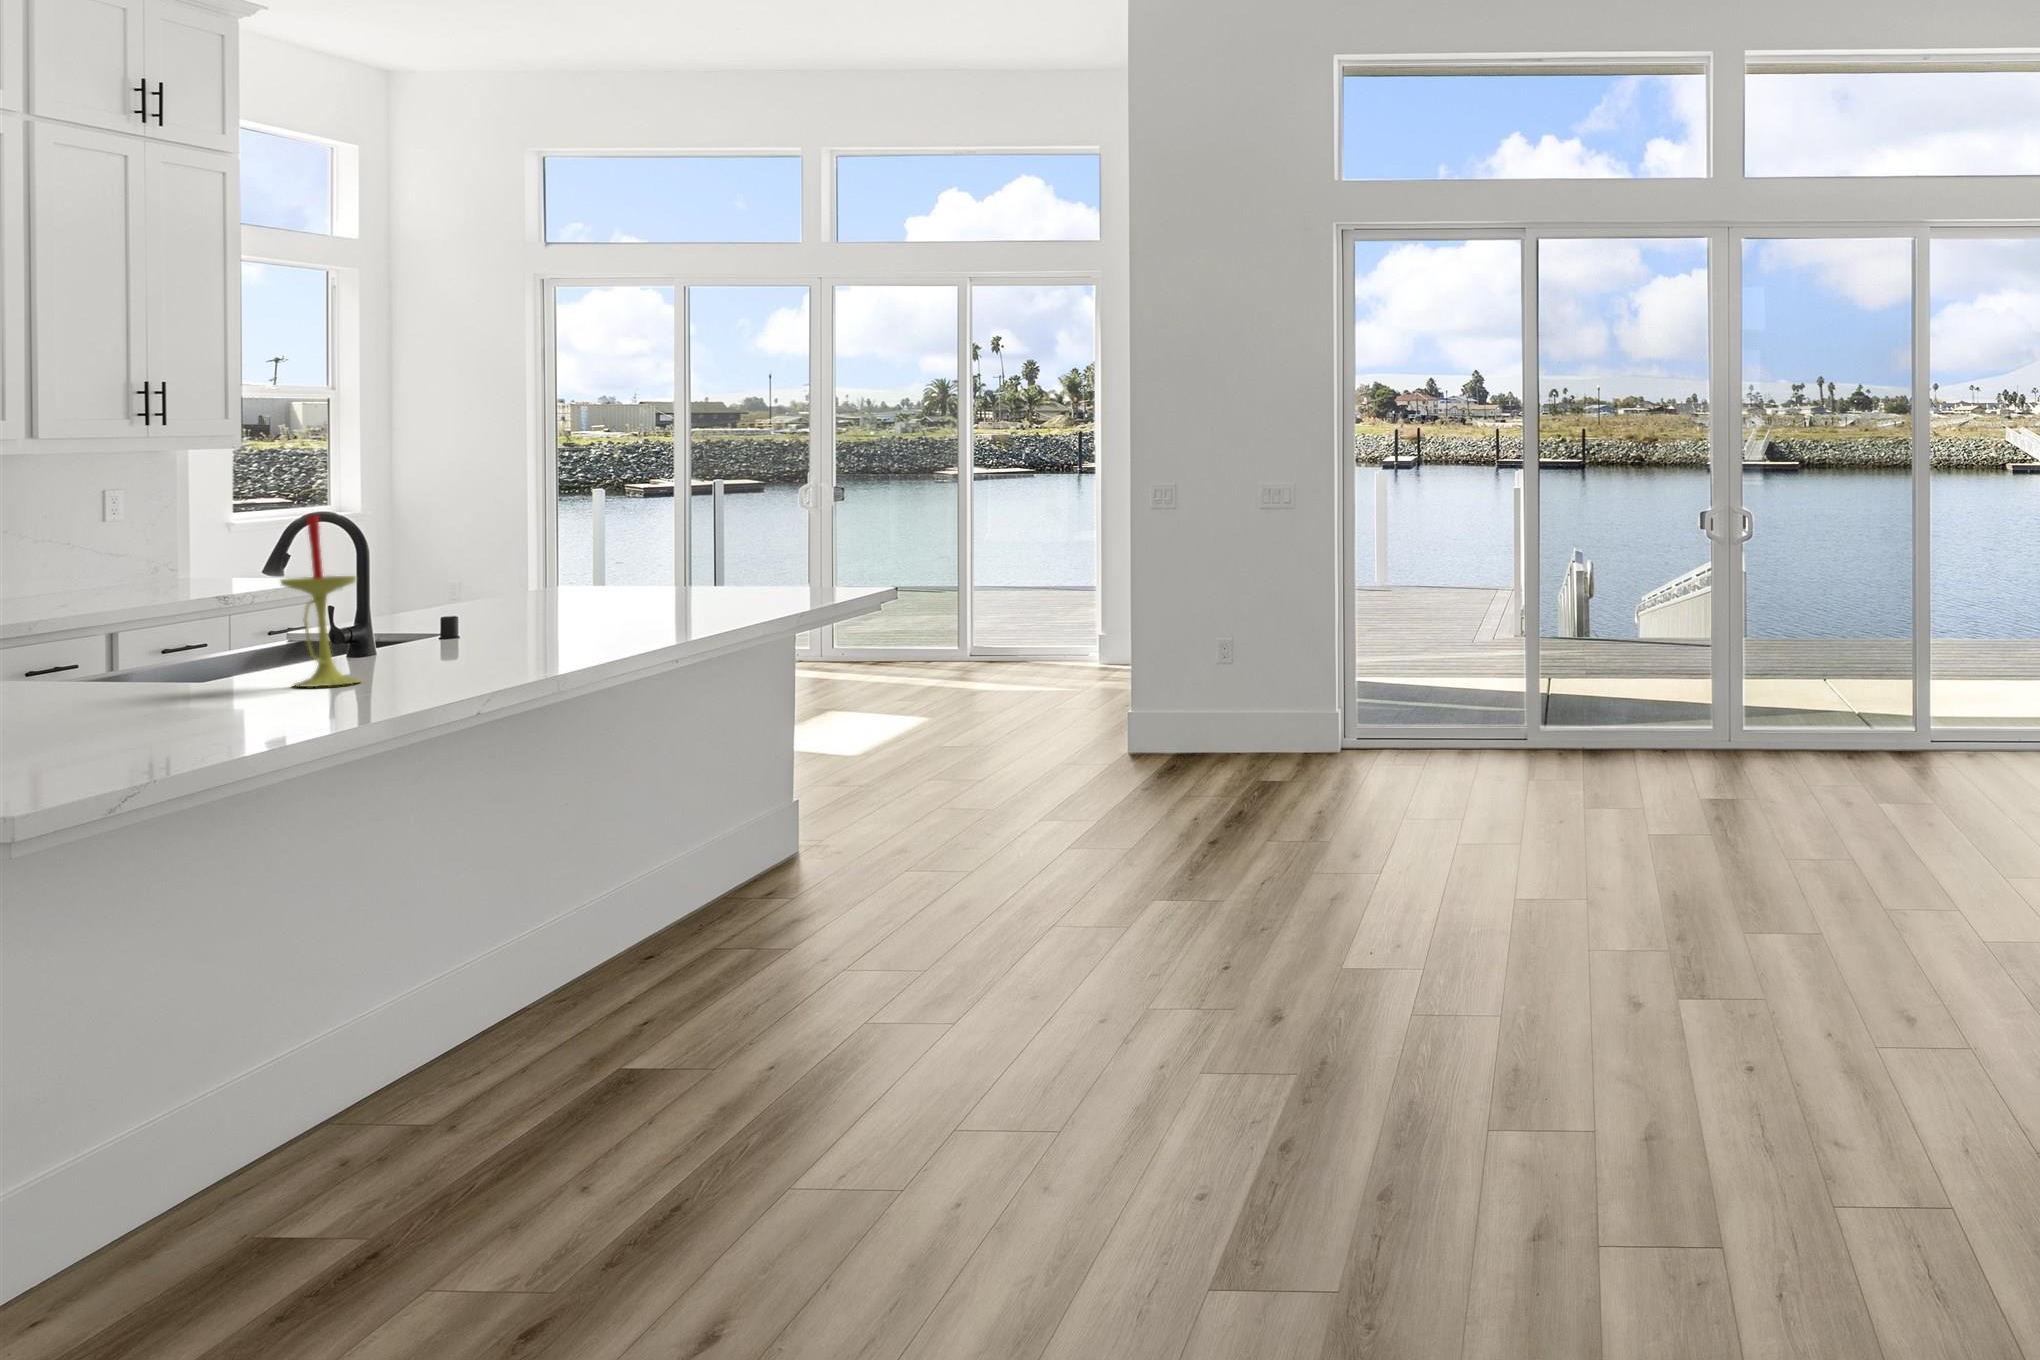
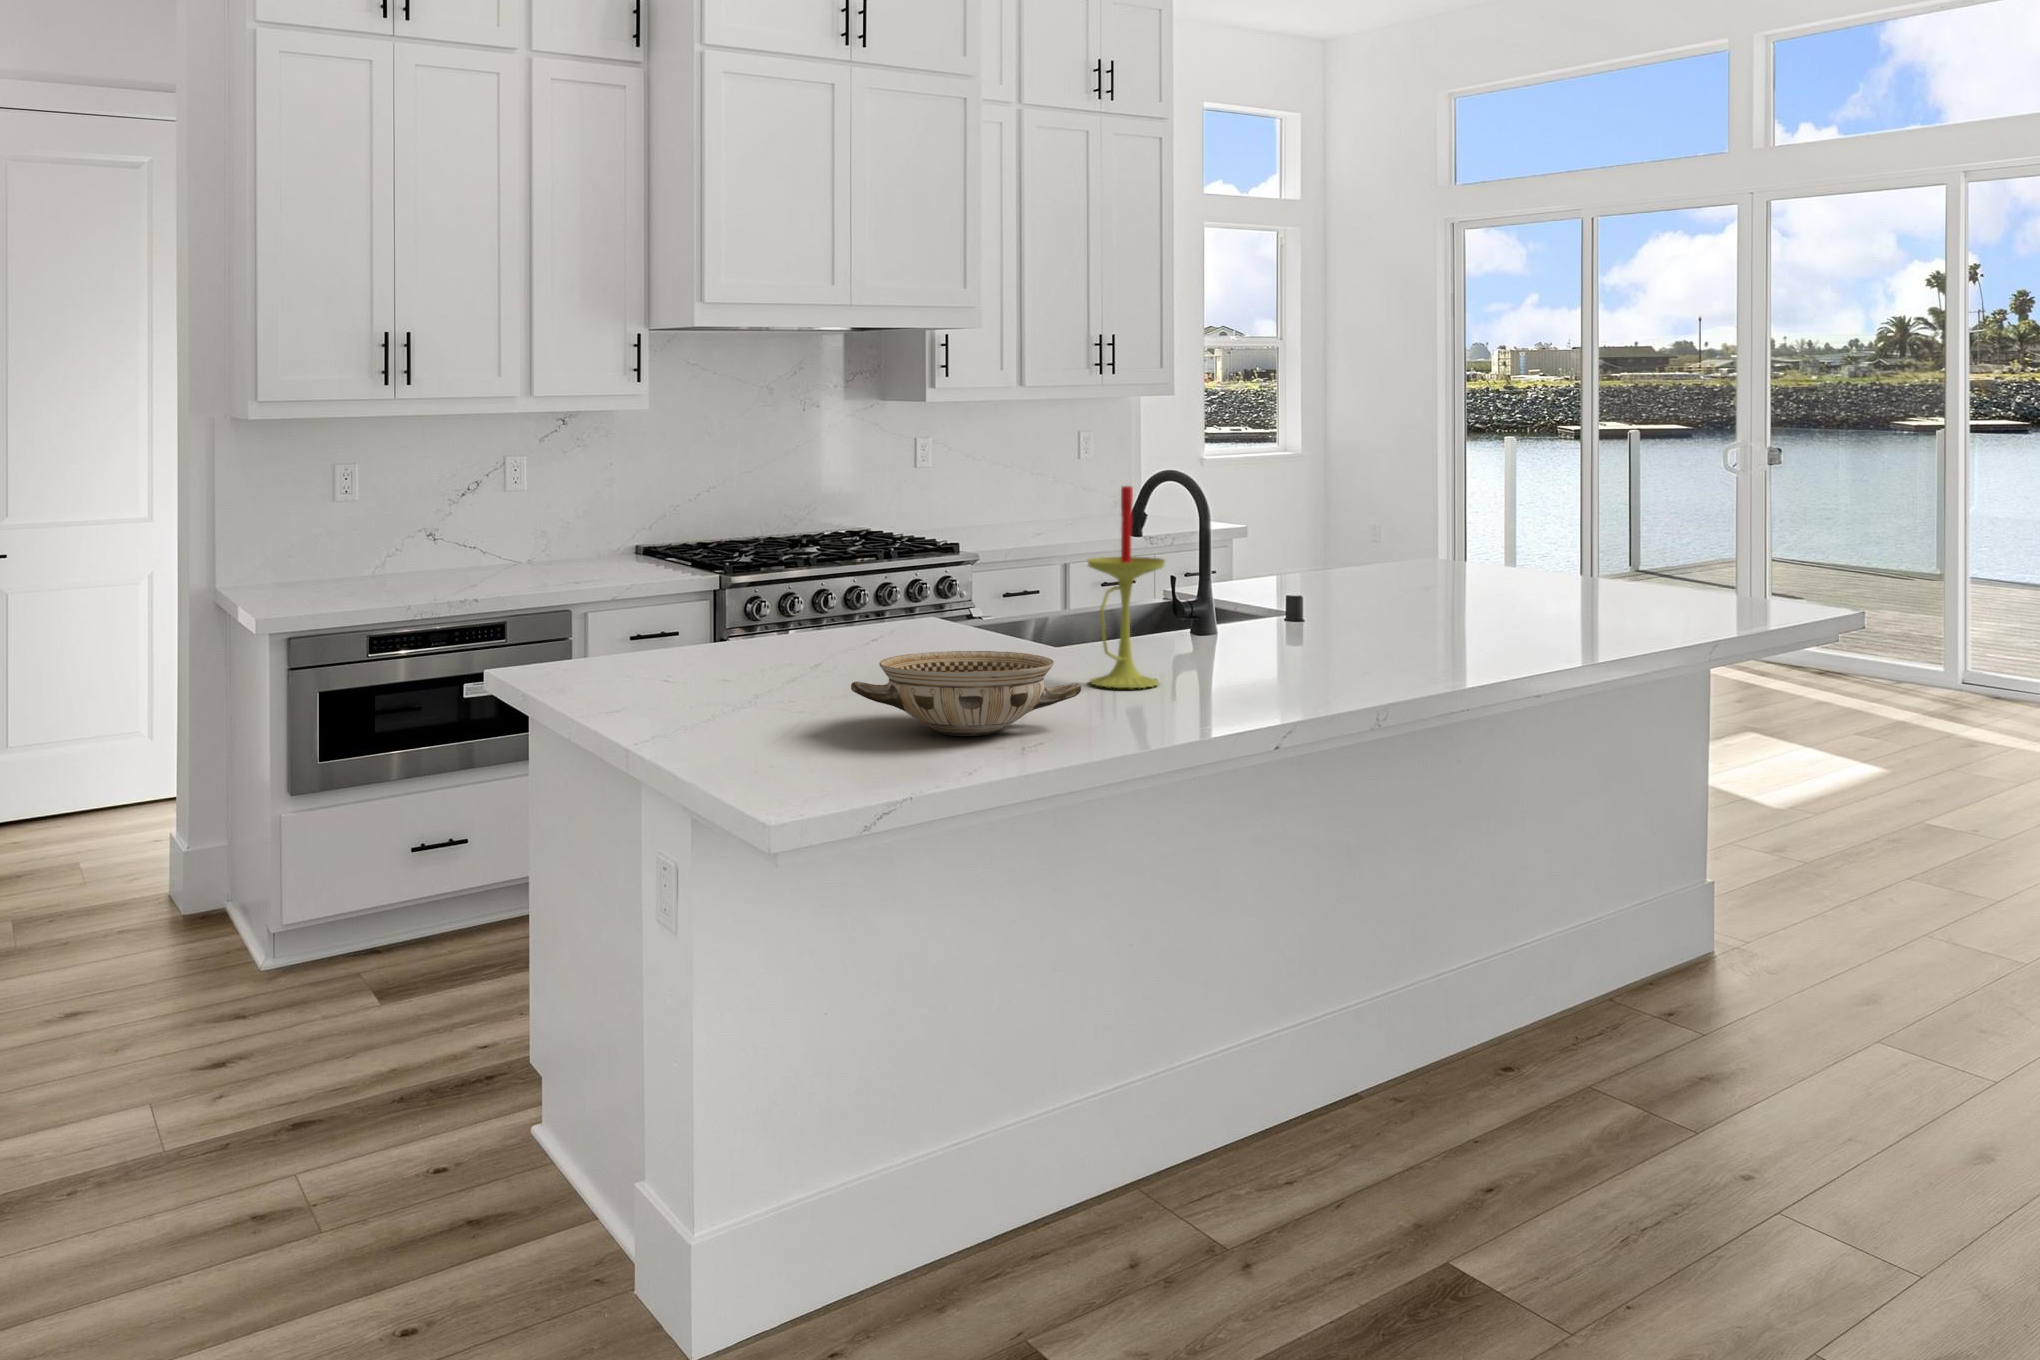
ceramic bowl: none [87,653,314,721] -> present [851,651,1081,736]

